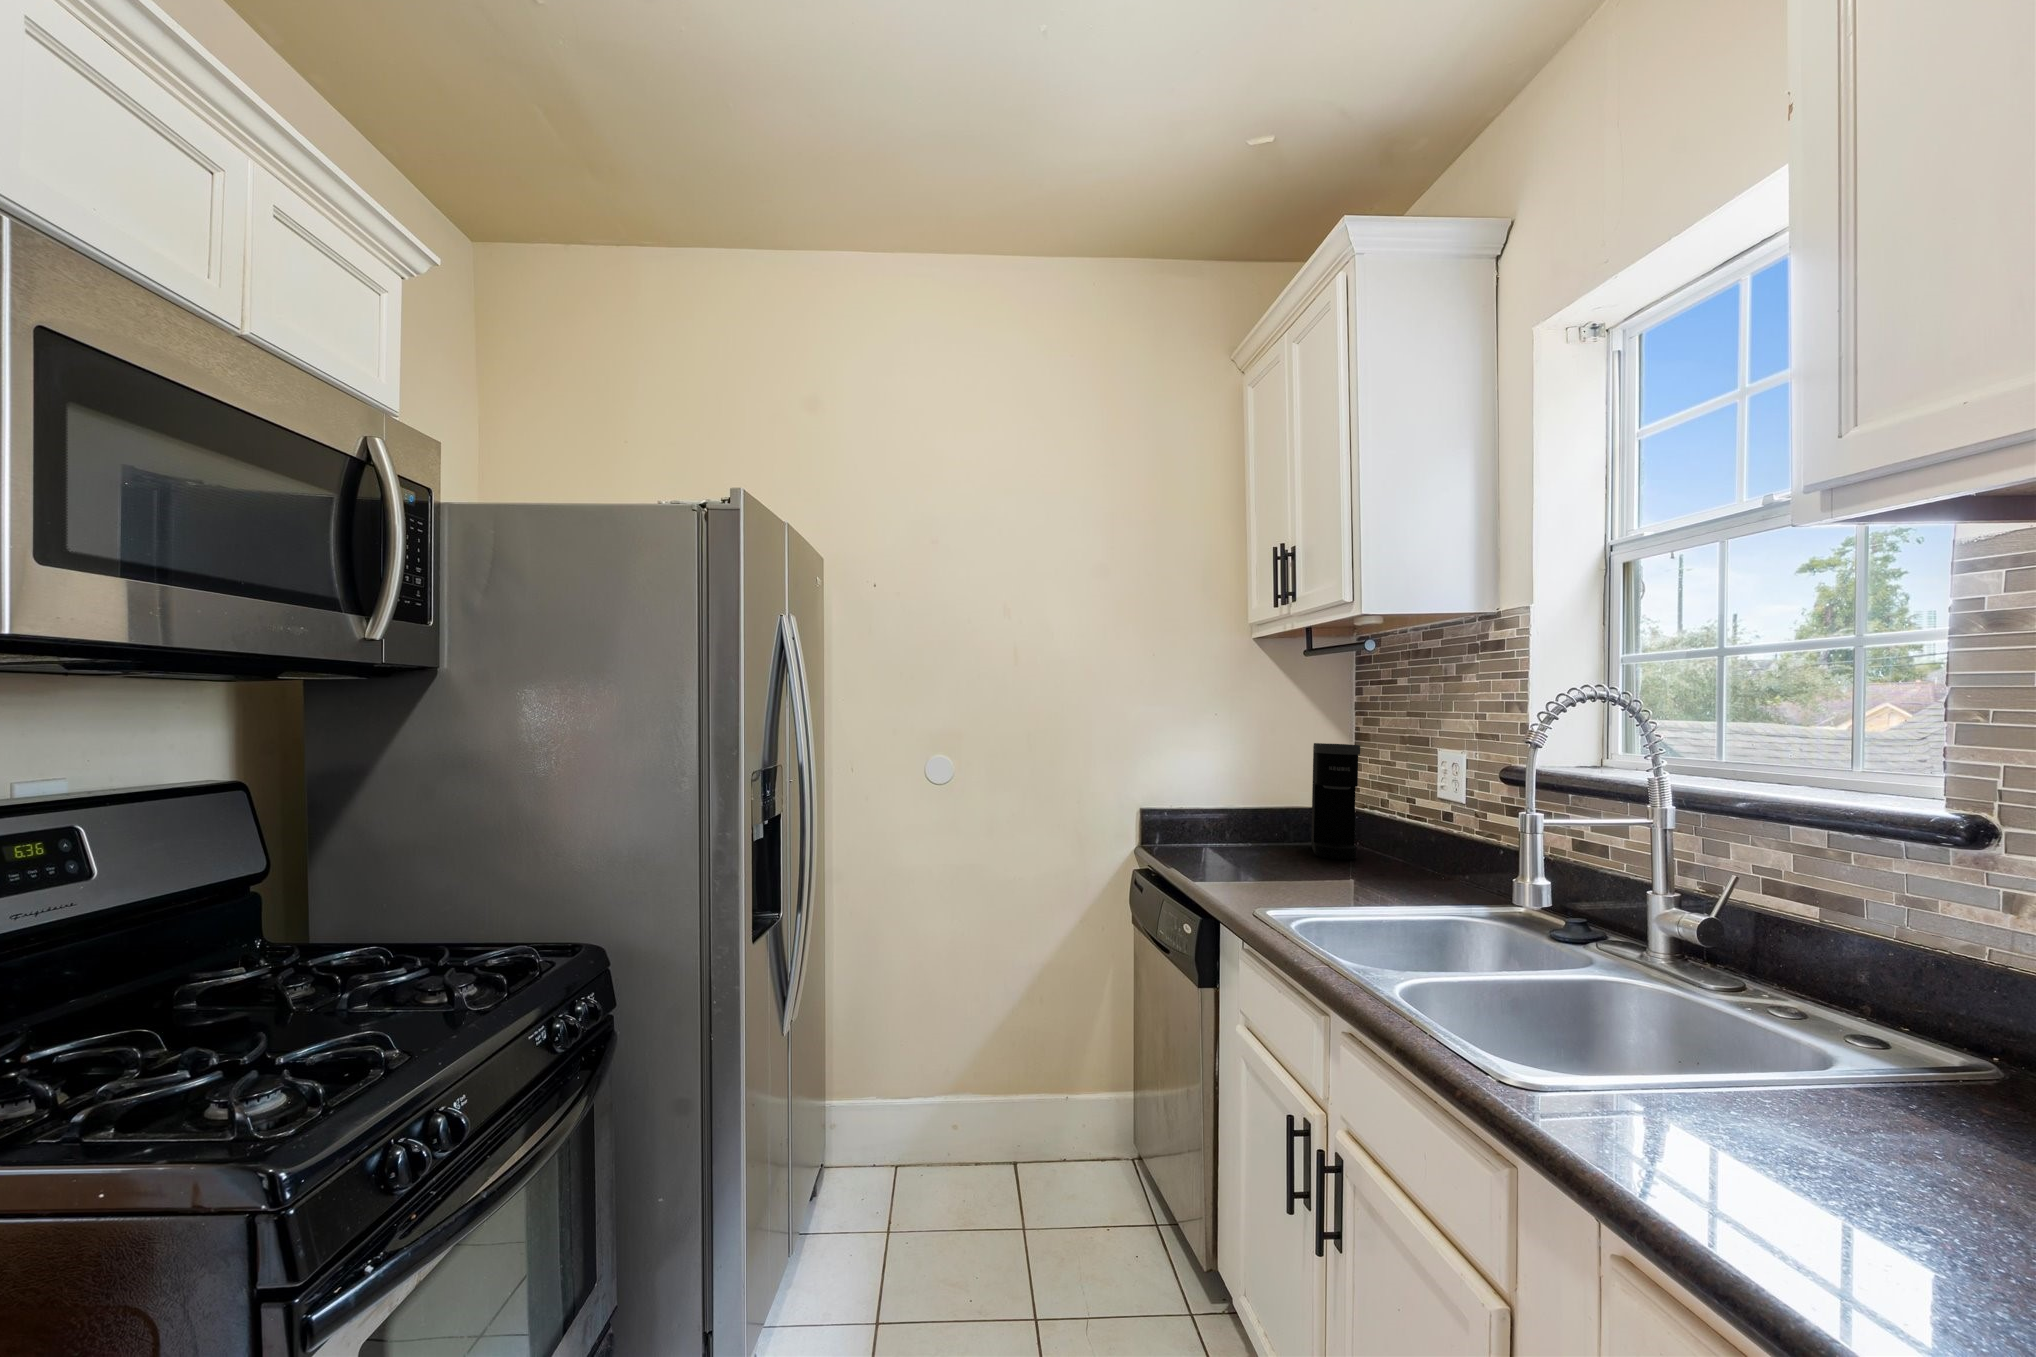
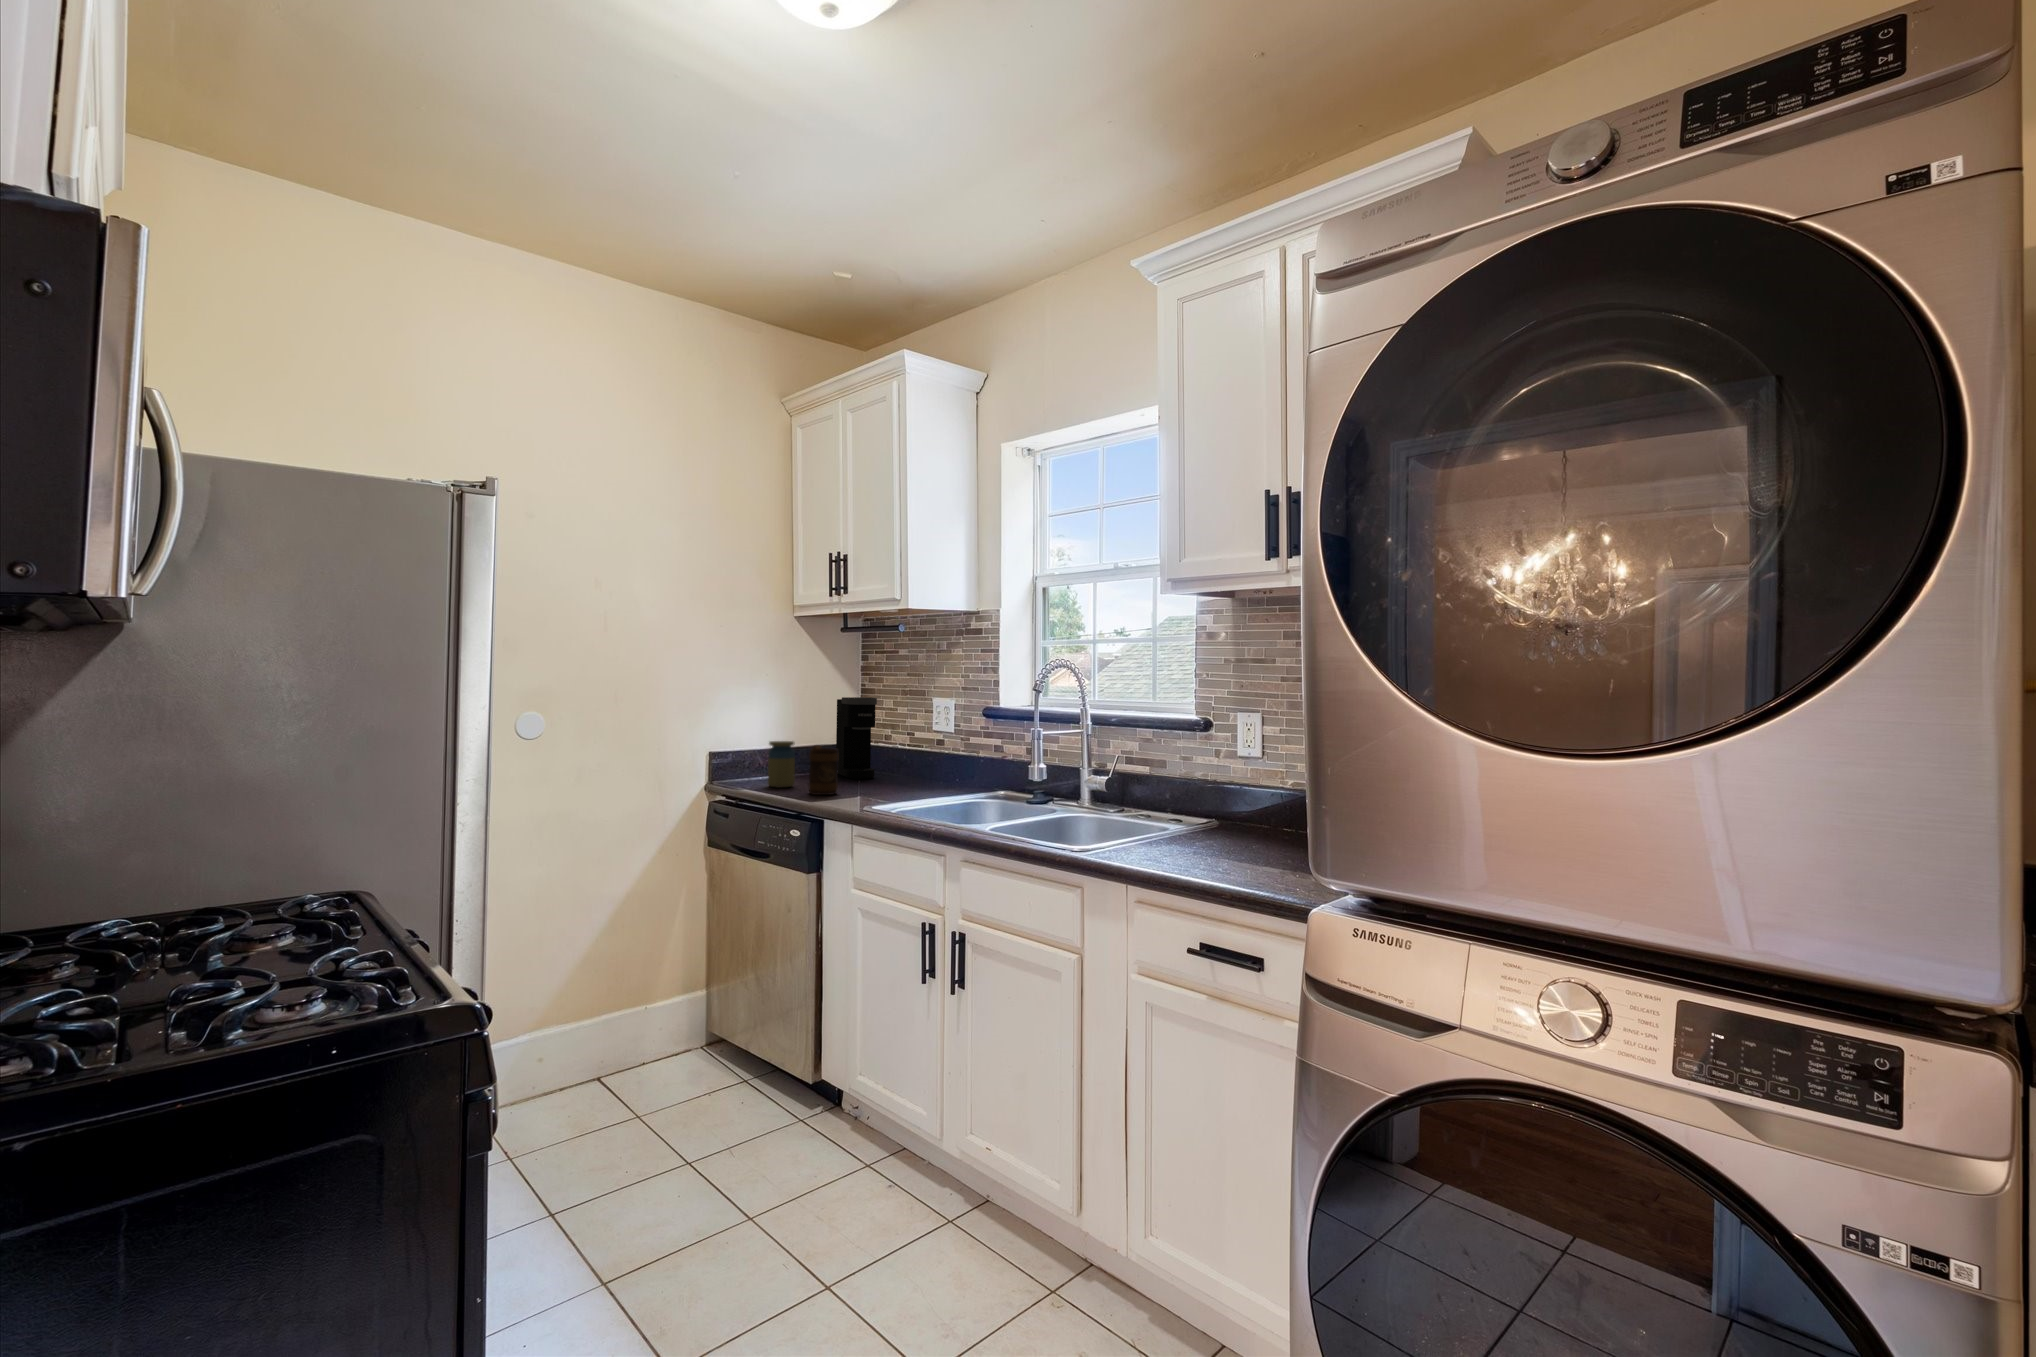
jar: none [1183,797,1221,861] -> present [768,741,795,788]
mug: none [1219,807,1261,879] -> present [809,745,838,795]

